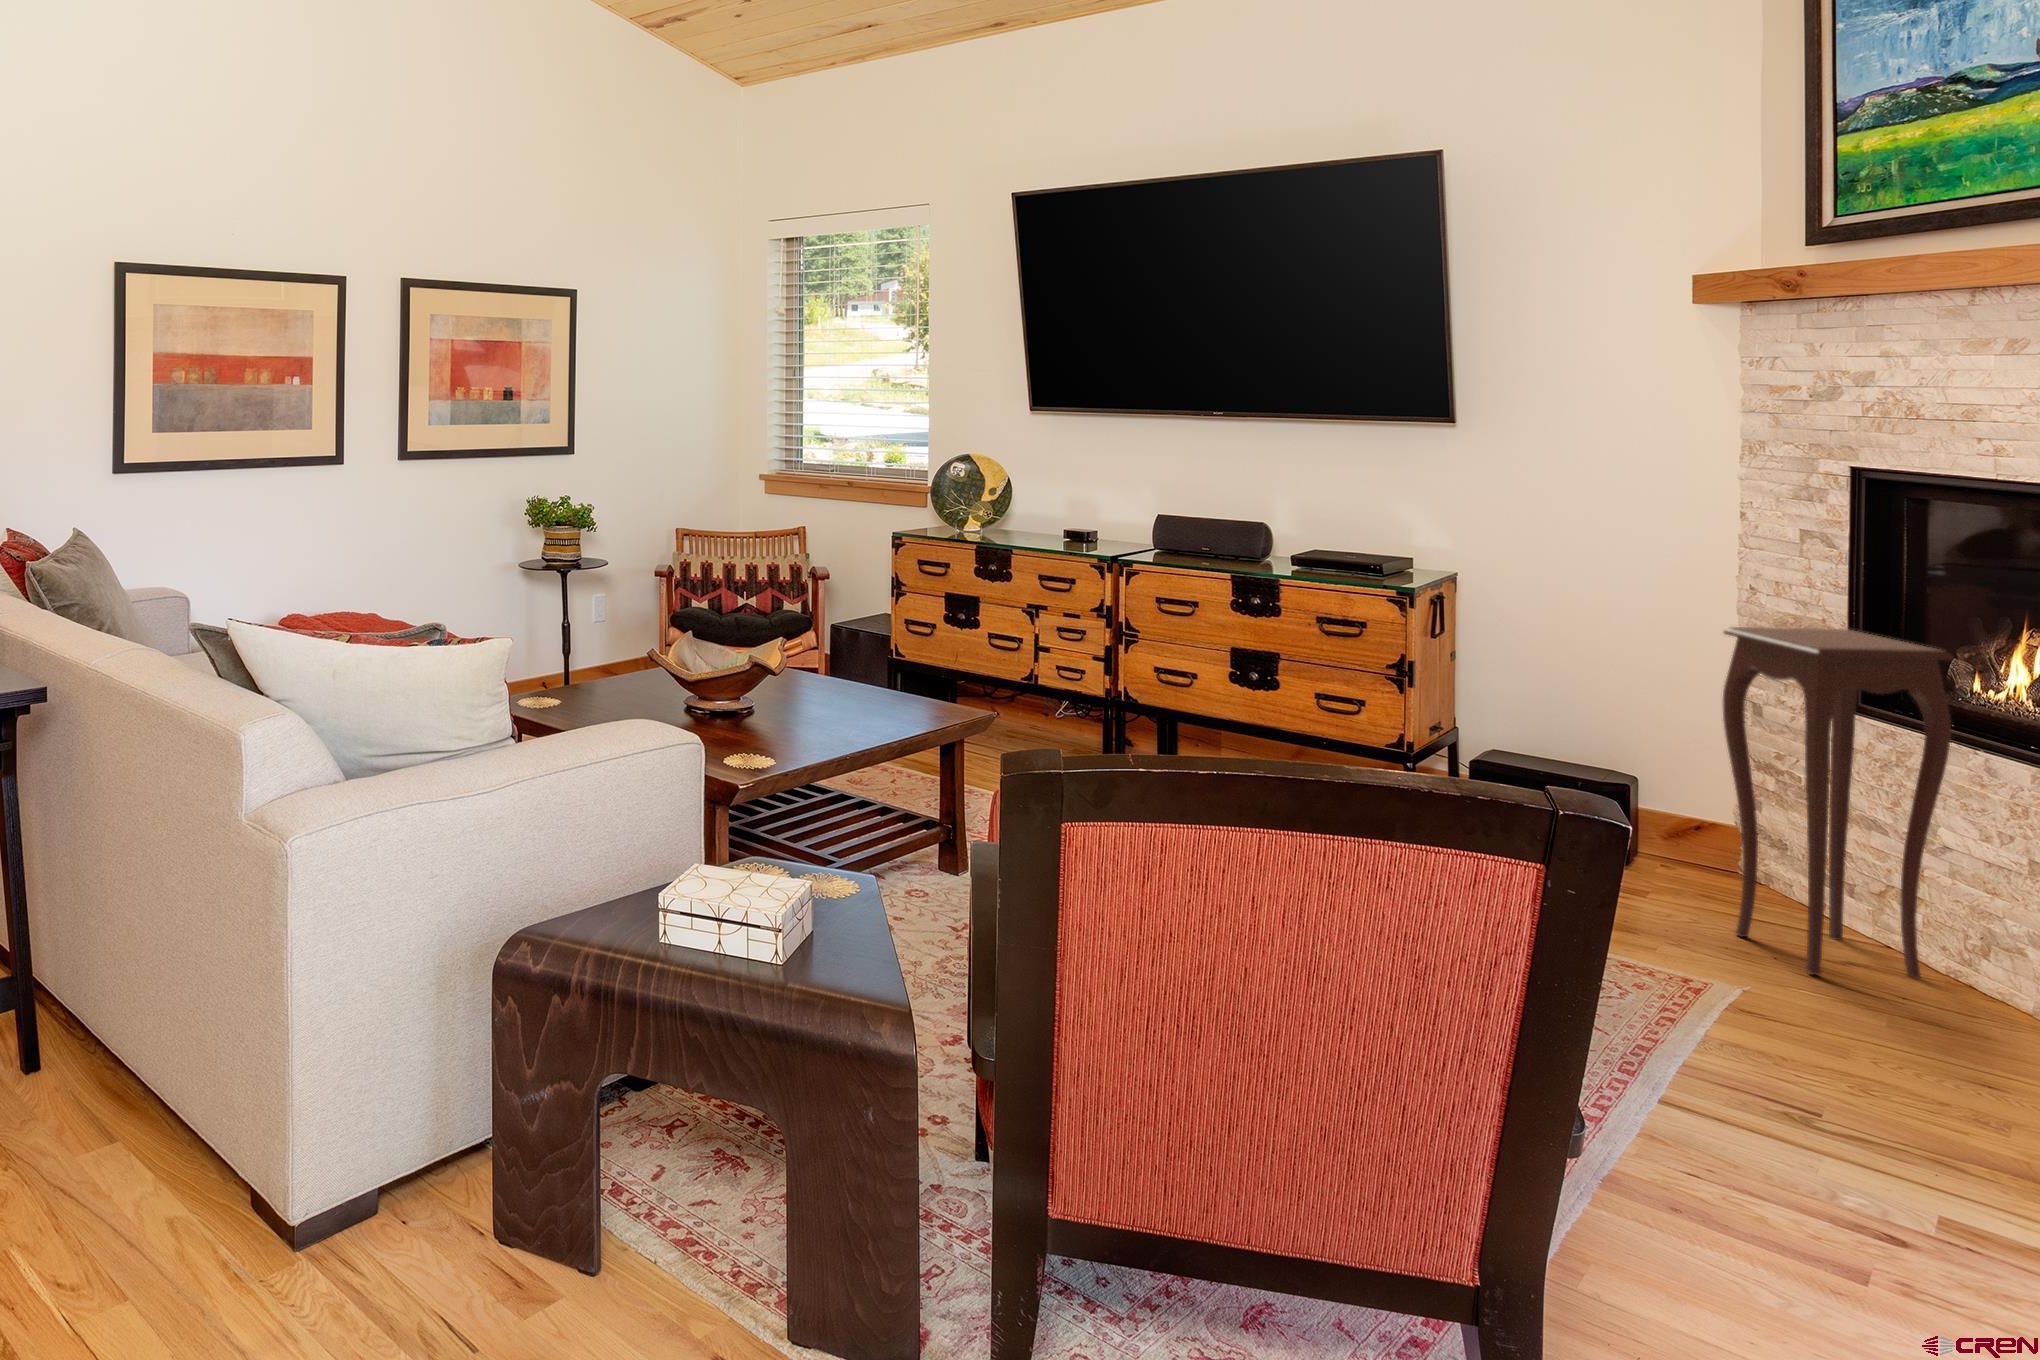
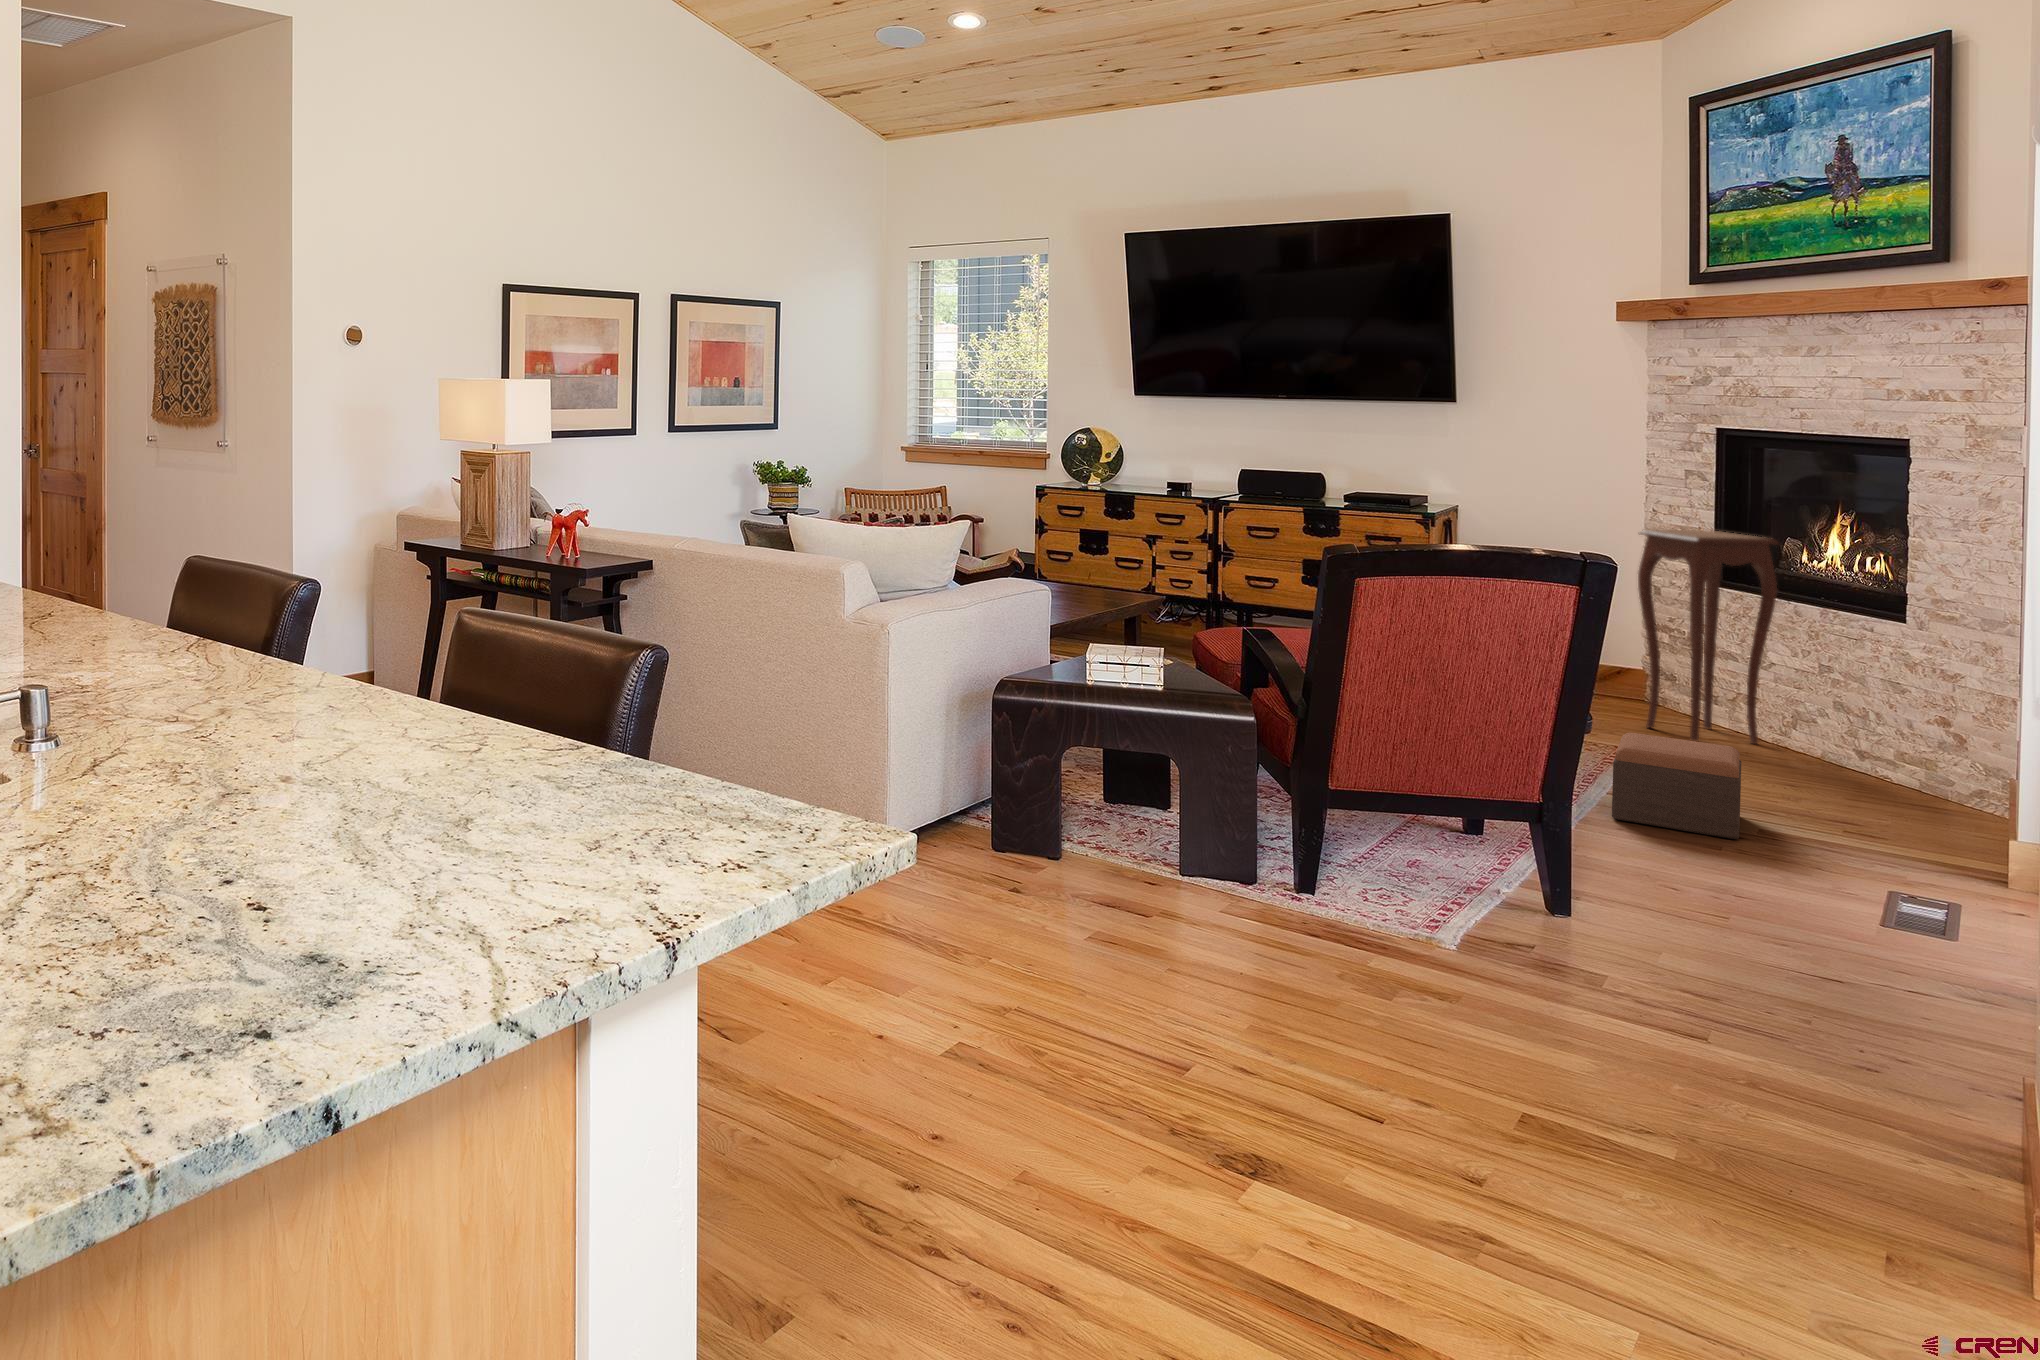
footstool: none [1658,1012,1899,1257] -> present [1612,733,1741,839]

